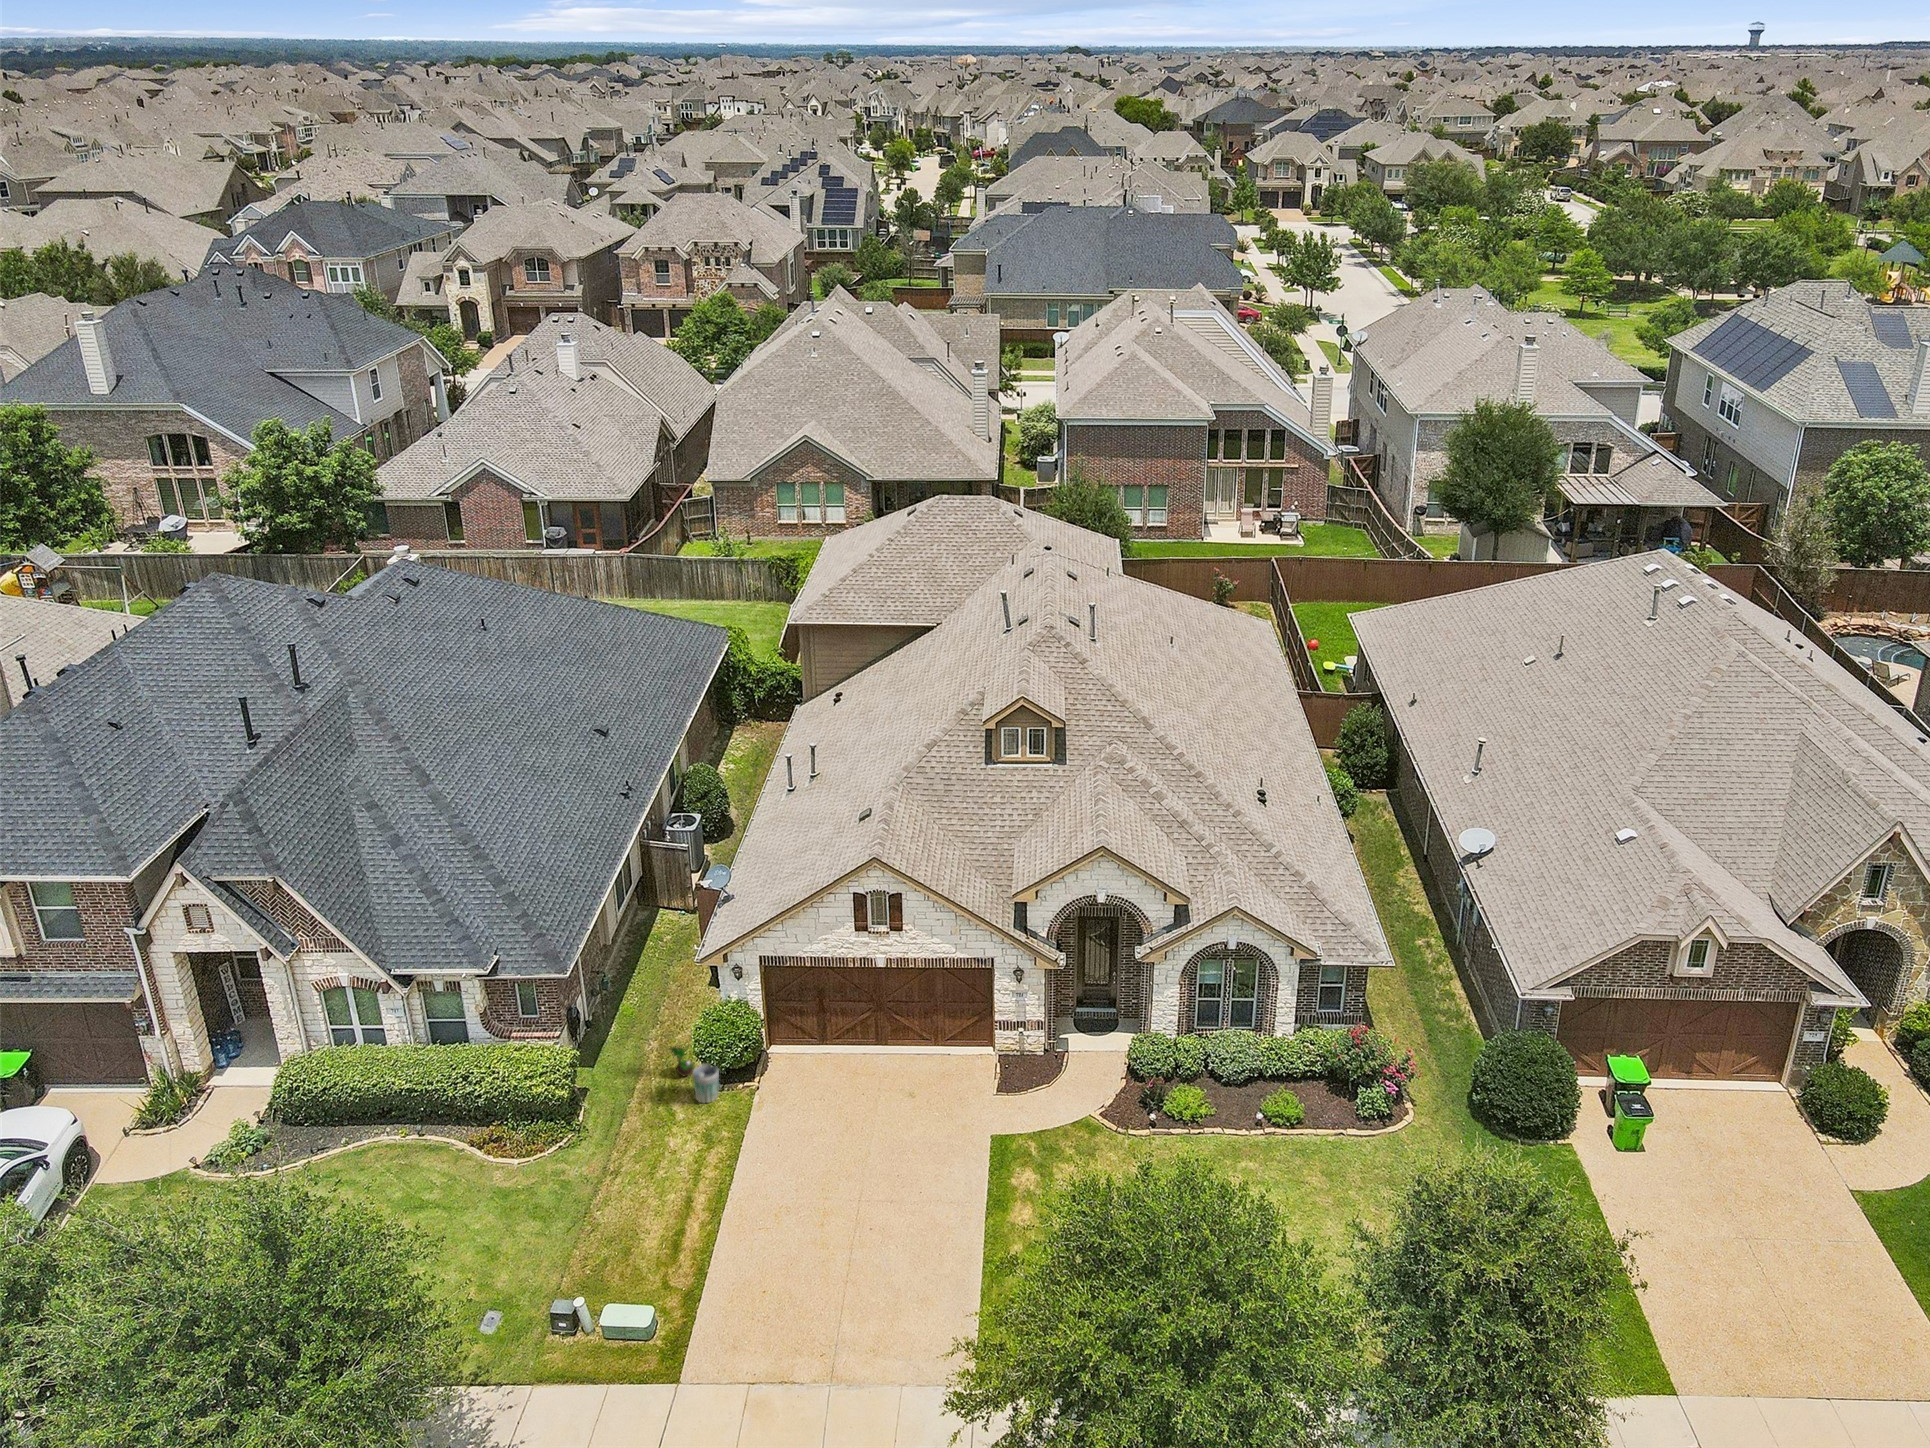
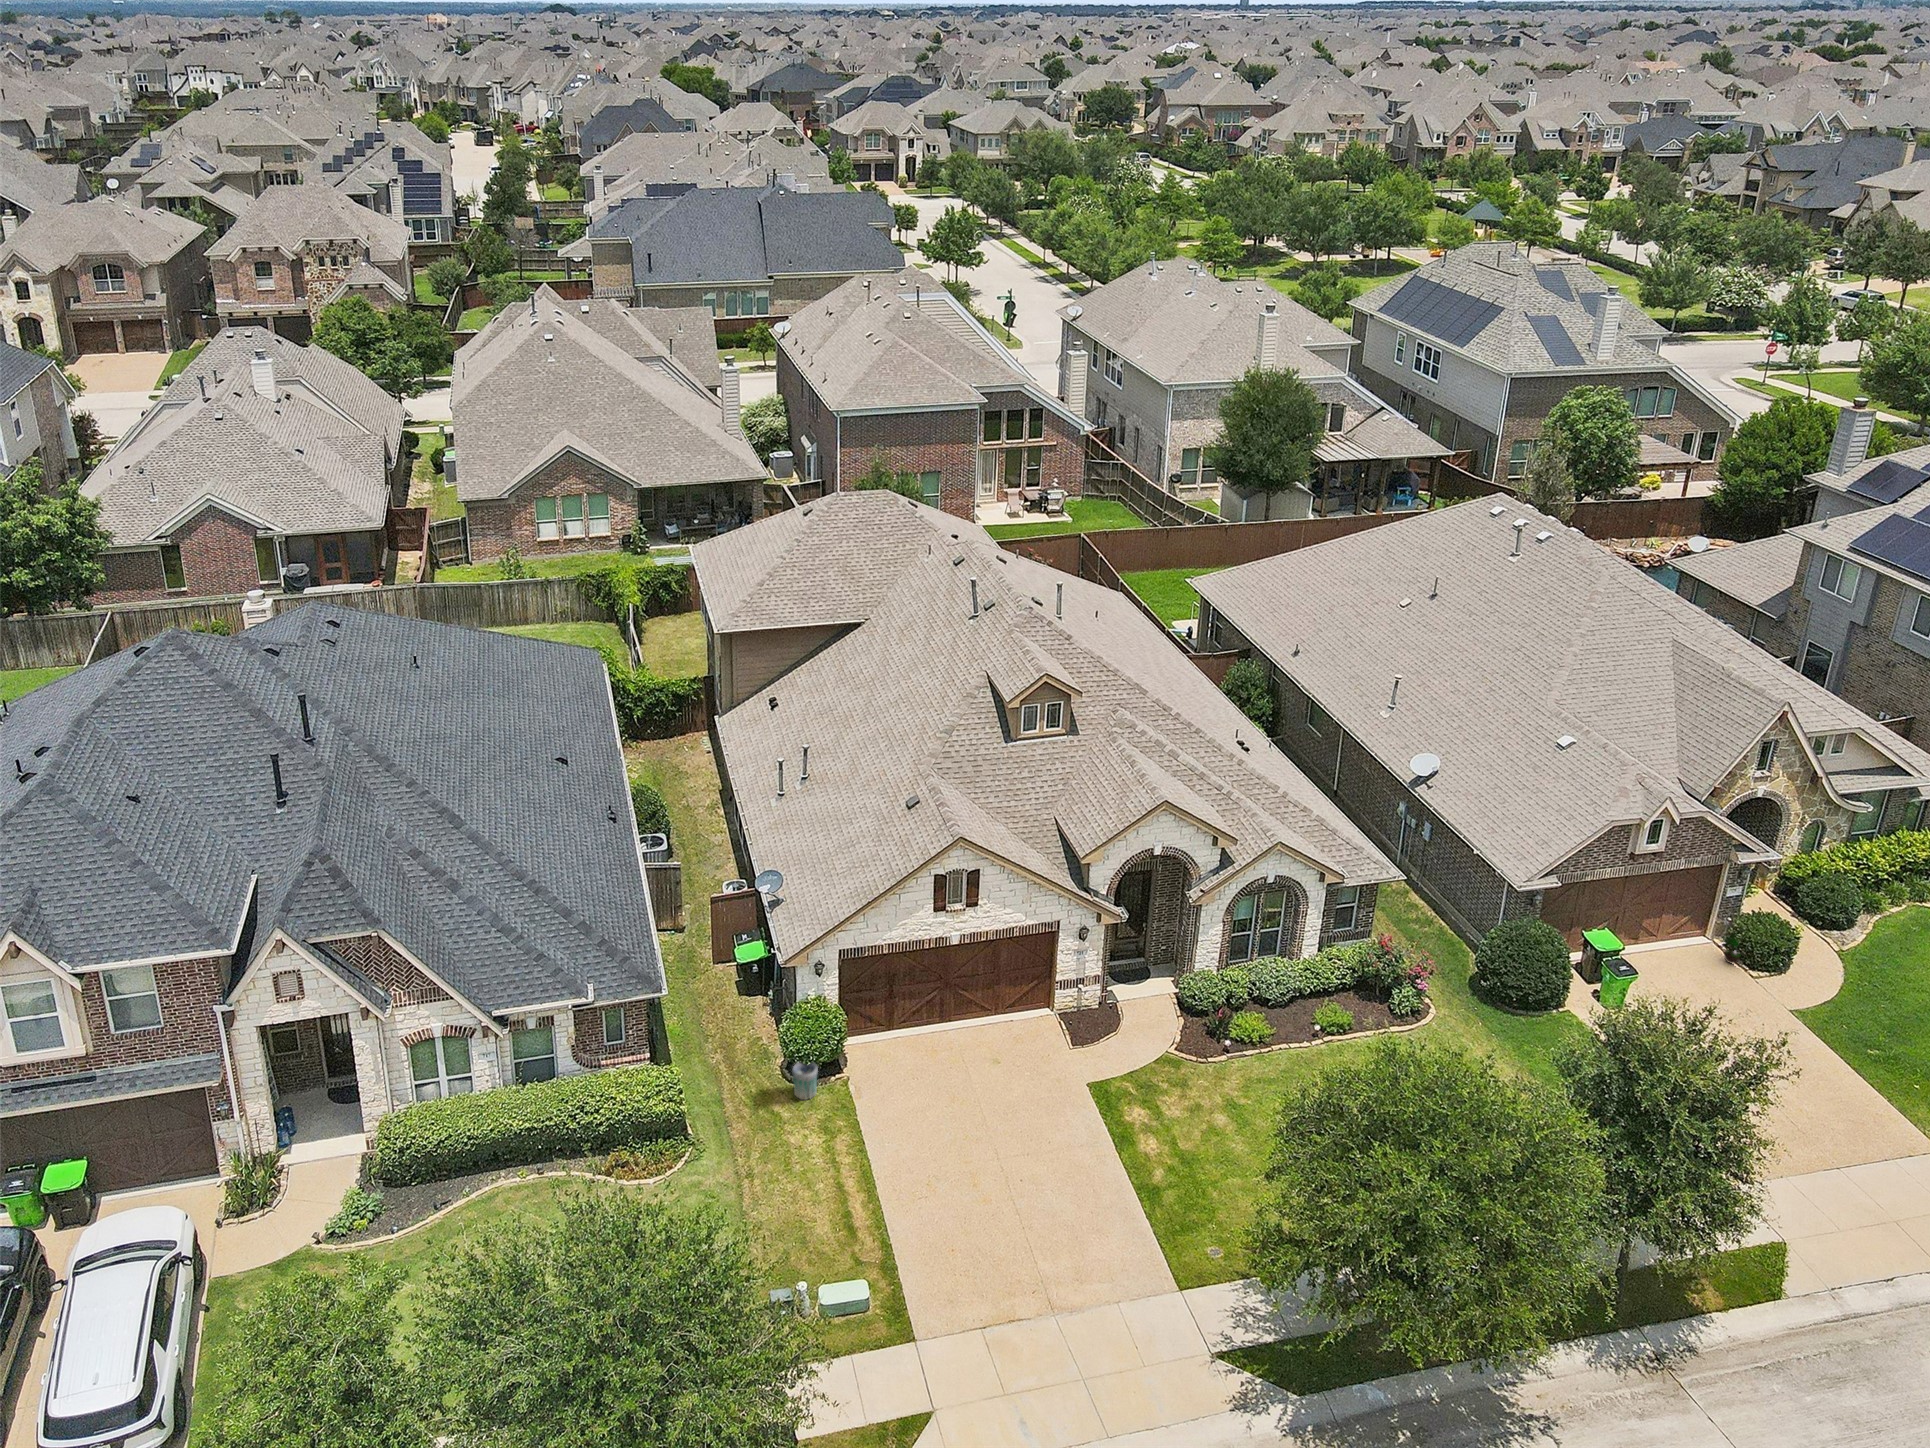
potted tree: present [669,1046,694,1076] -> present [1723,937,1740,964]

